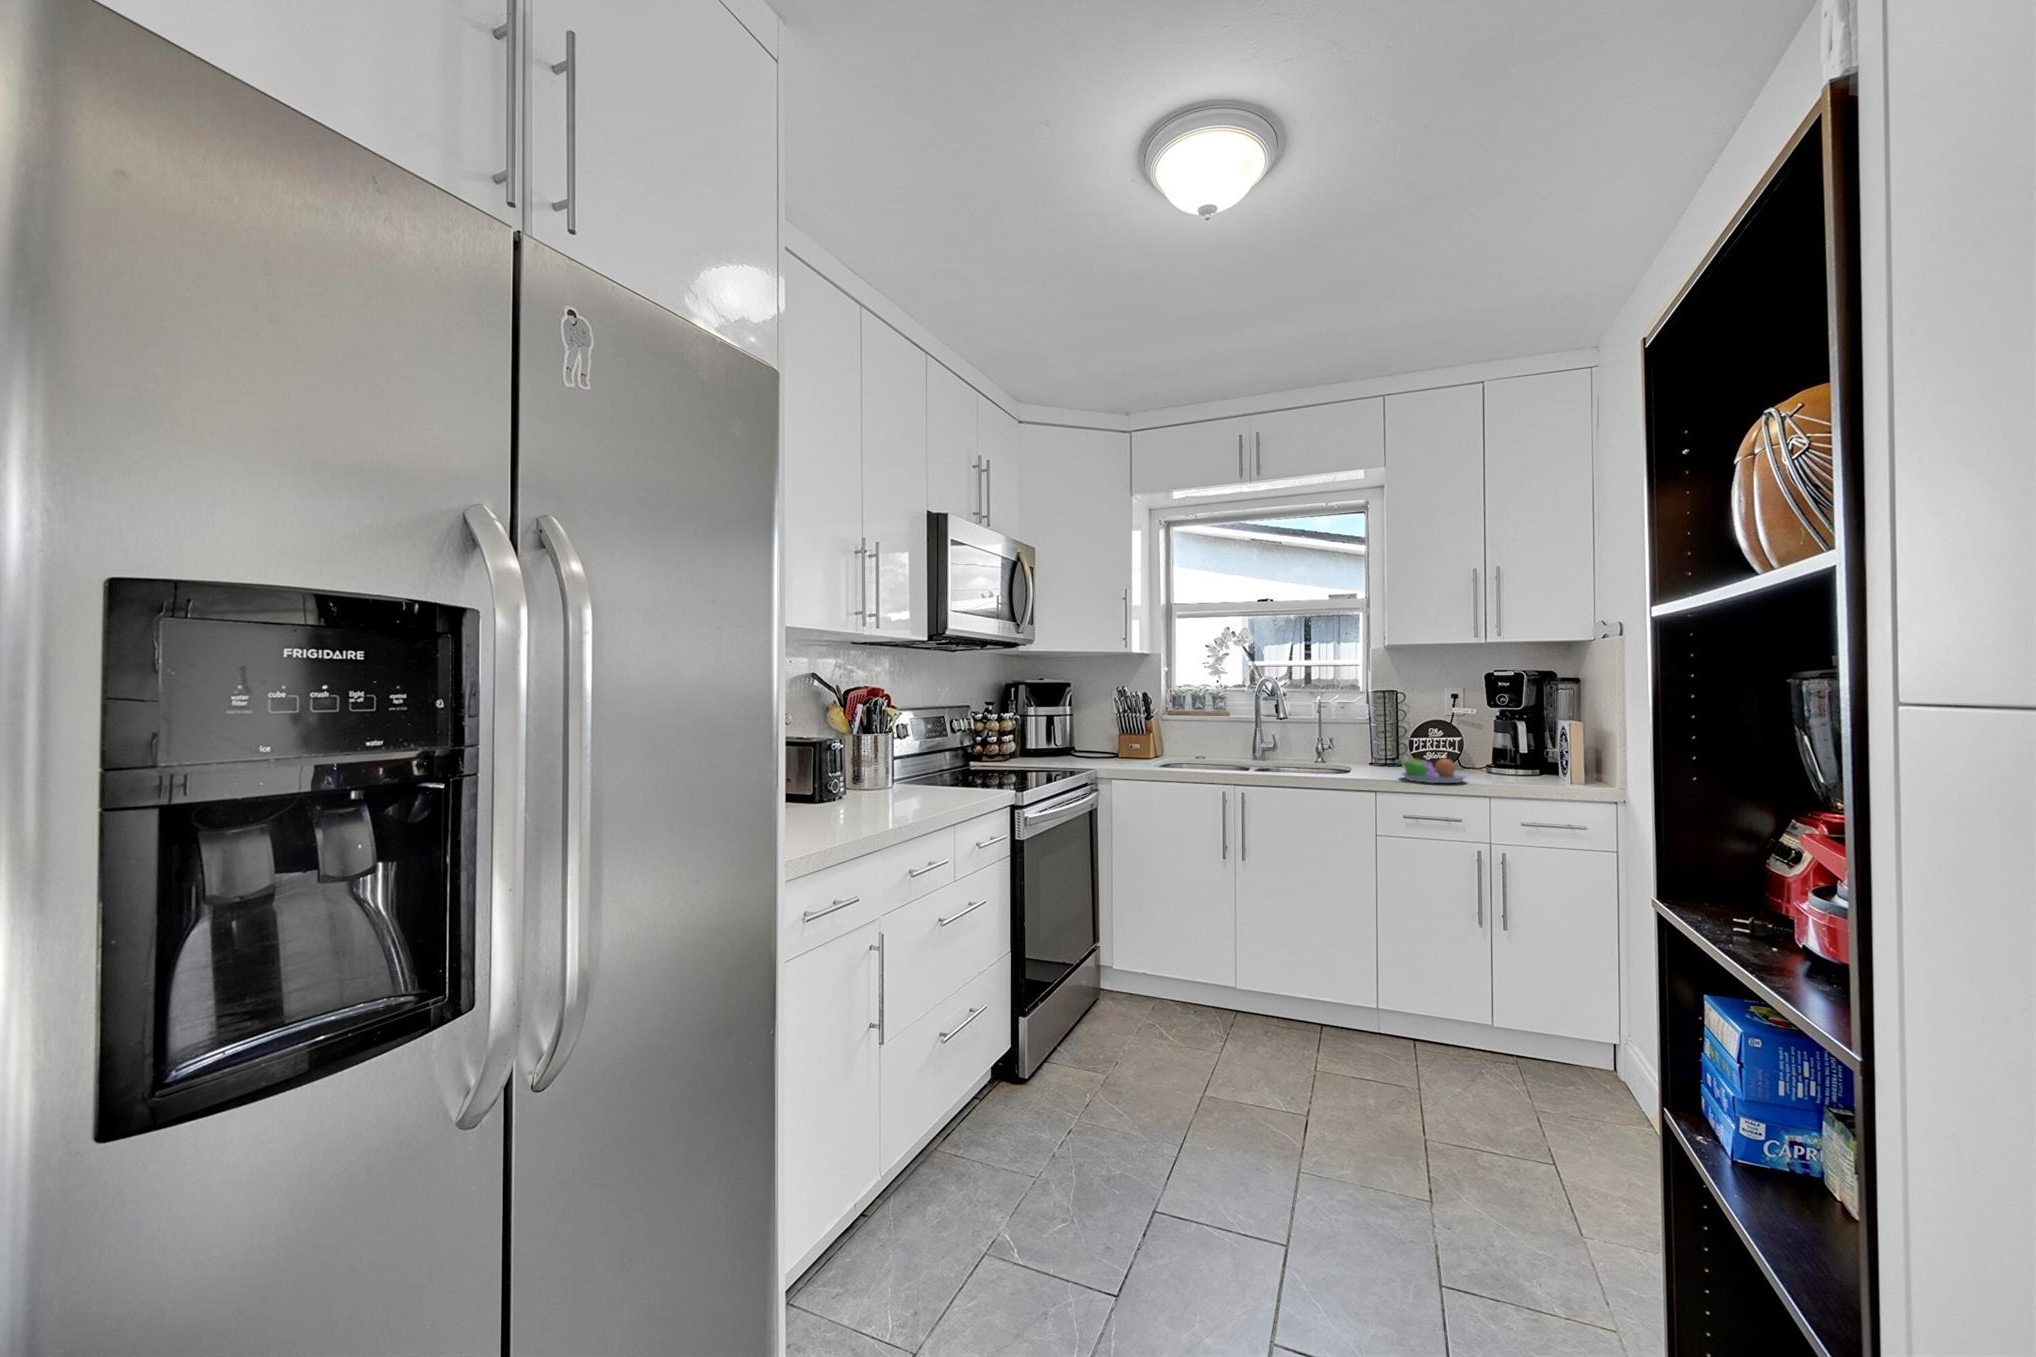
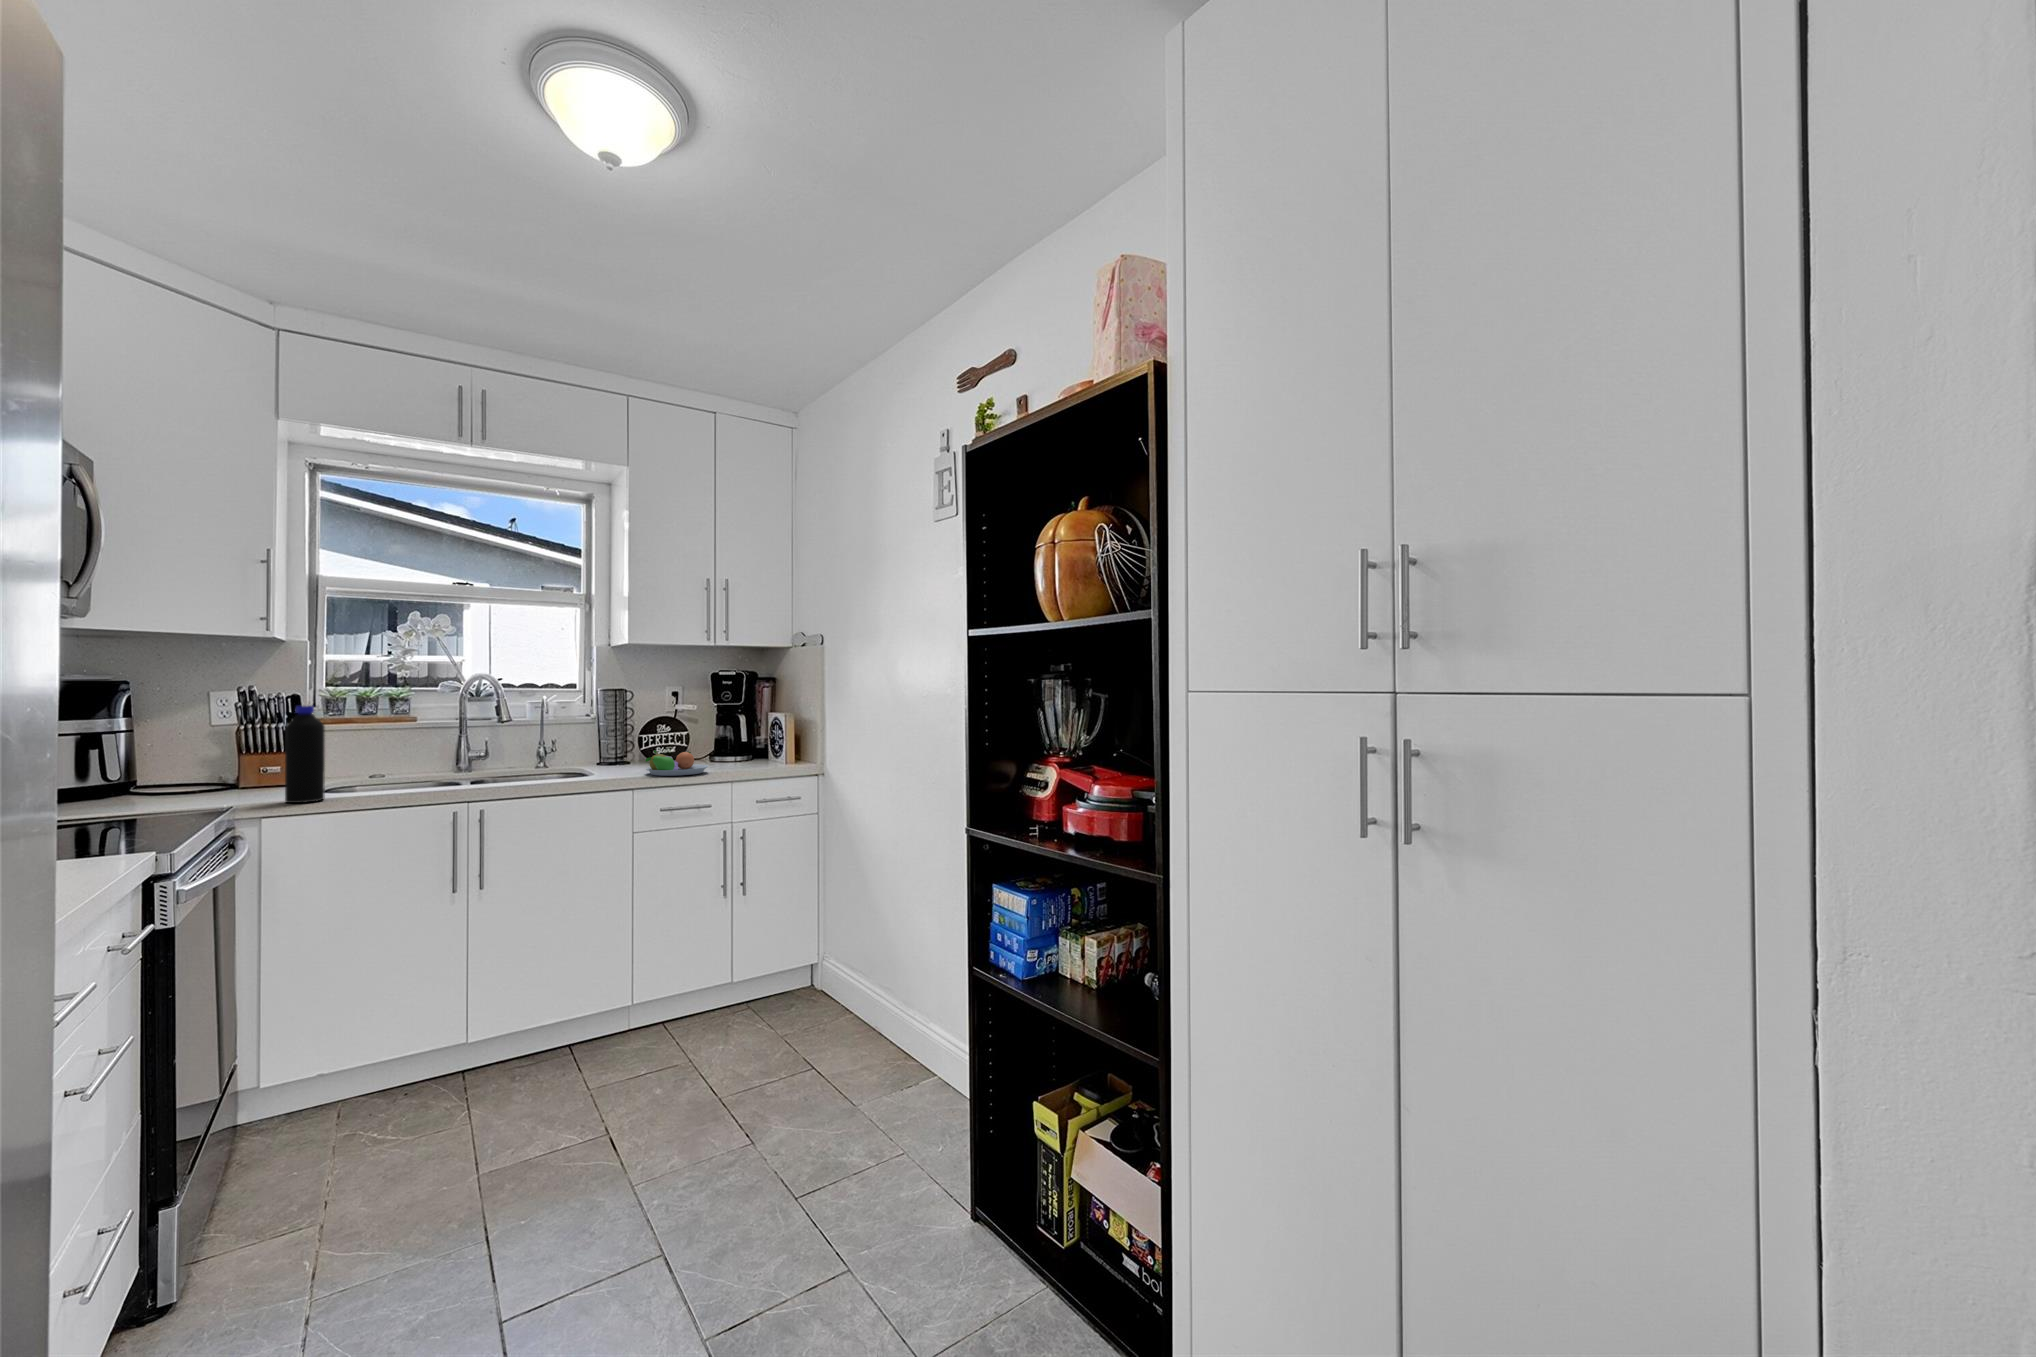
bottle: none [1121,702,1143,772] -> present [285,706,325,803]

